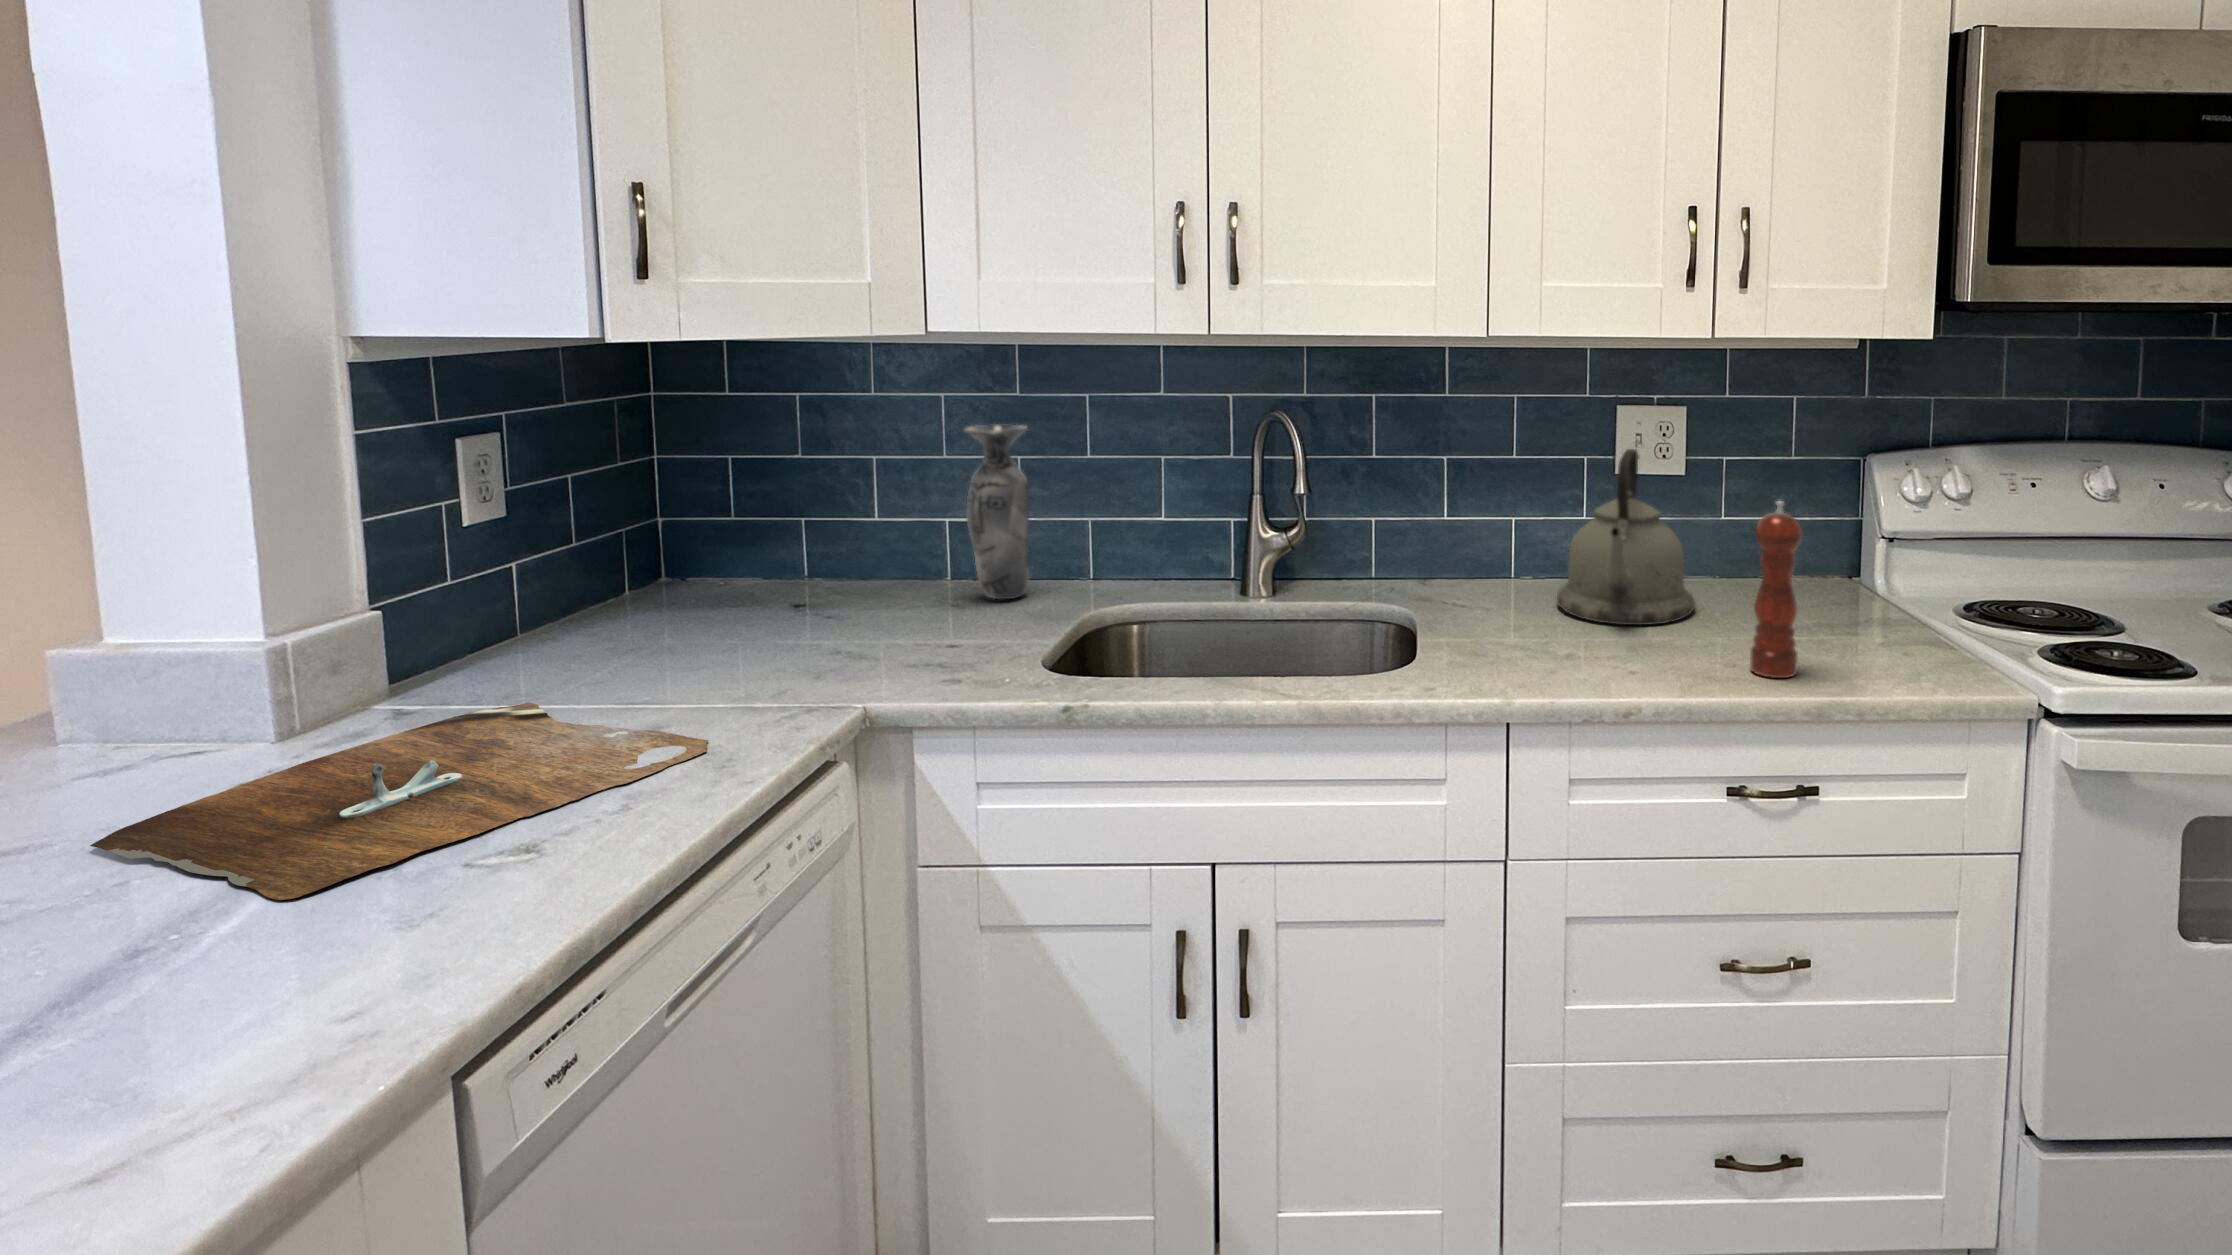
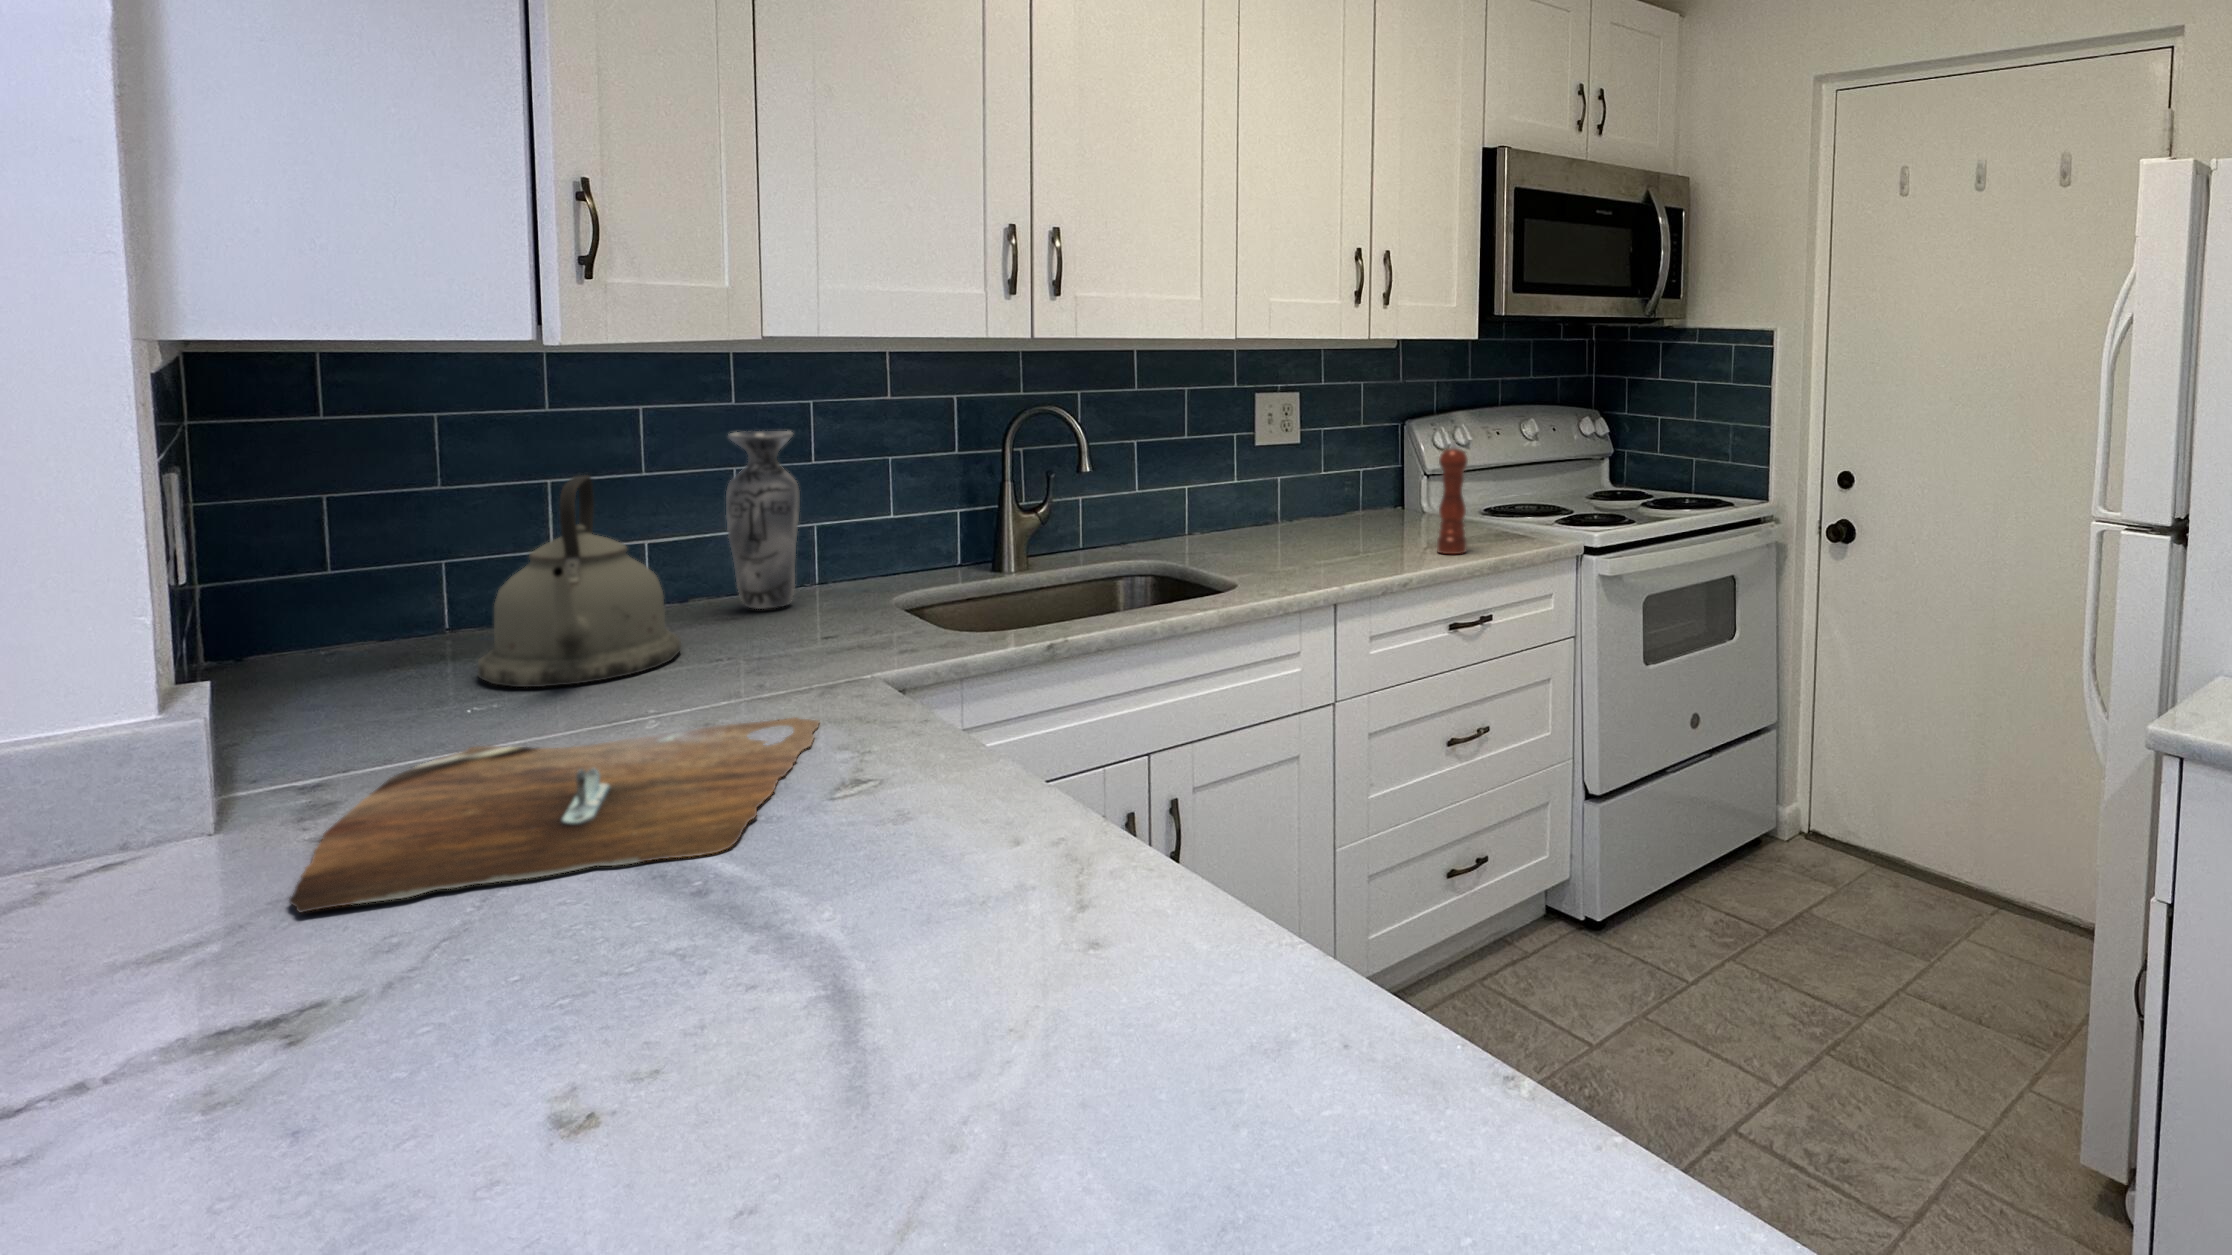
kettle: present [1557,449,1695,625] -> present [478,475,681,687]

